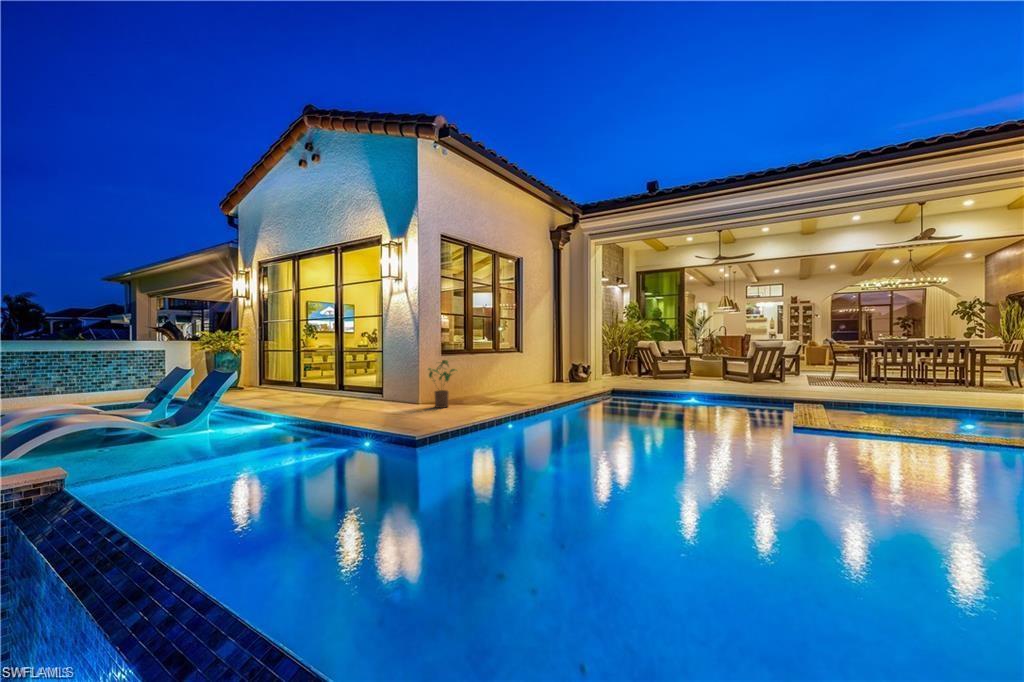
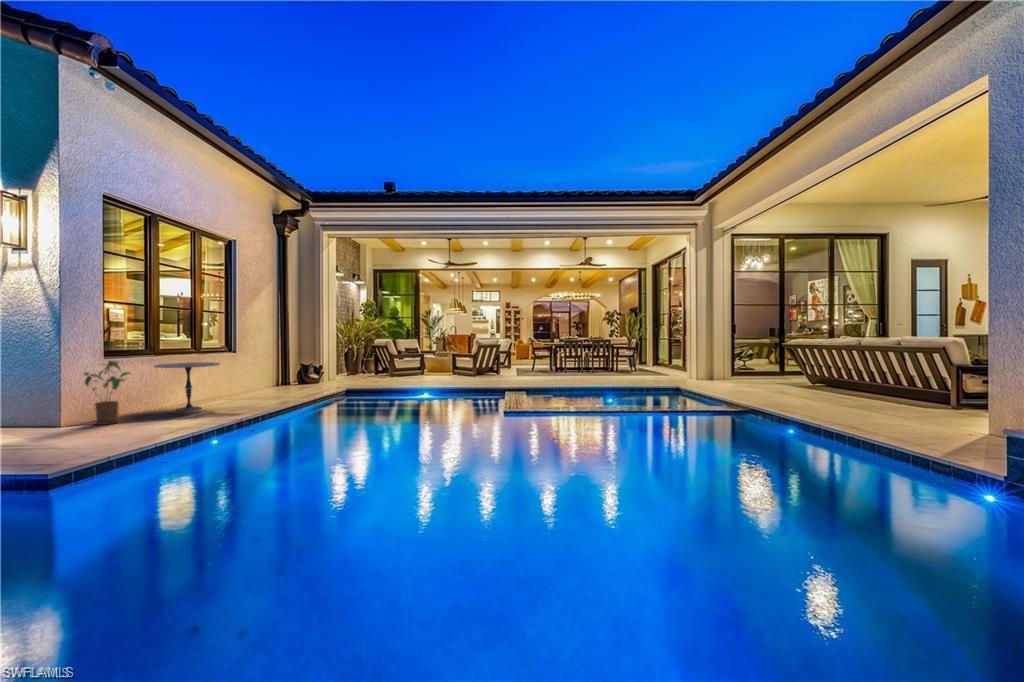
side table: none [468,362,513,401] -> present [154,362,220,411]

